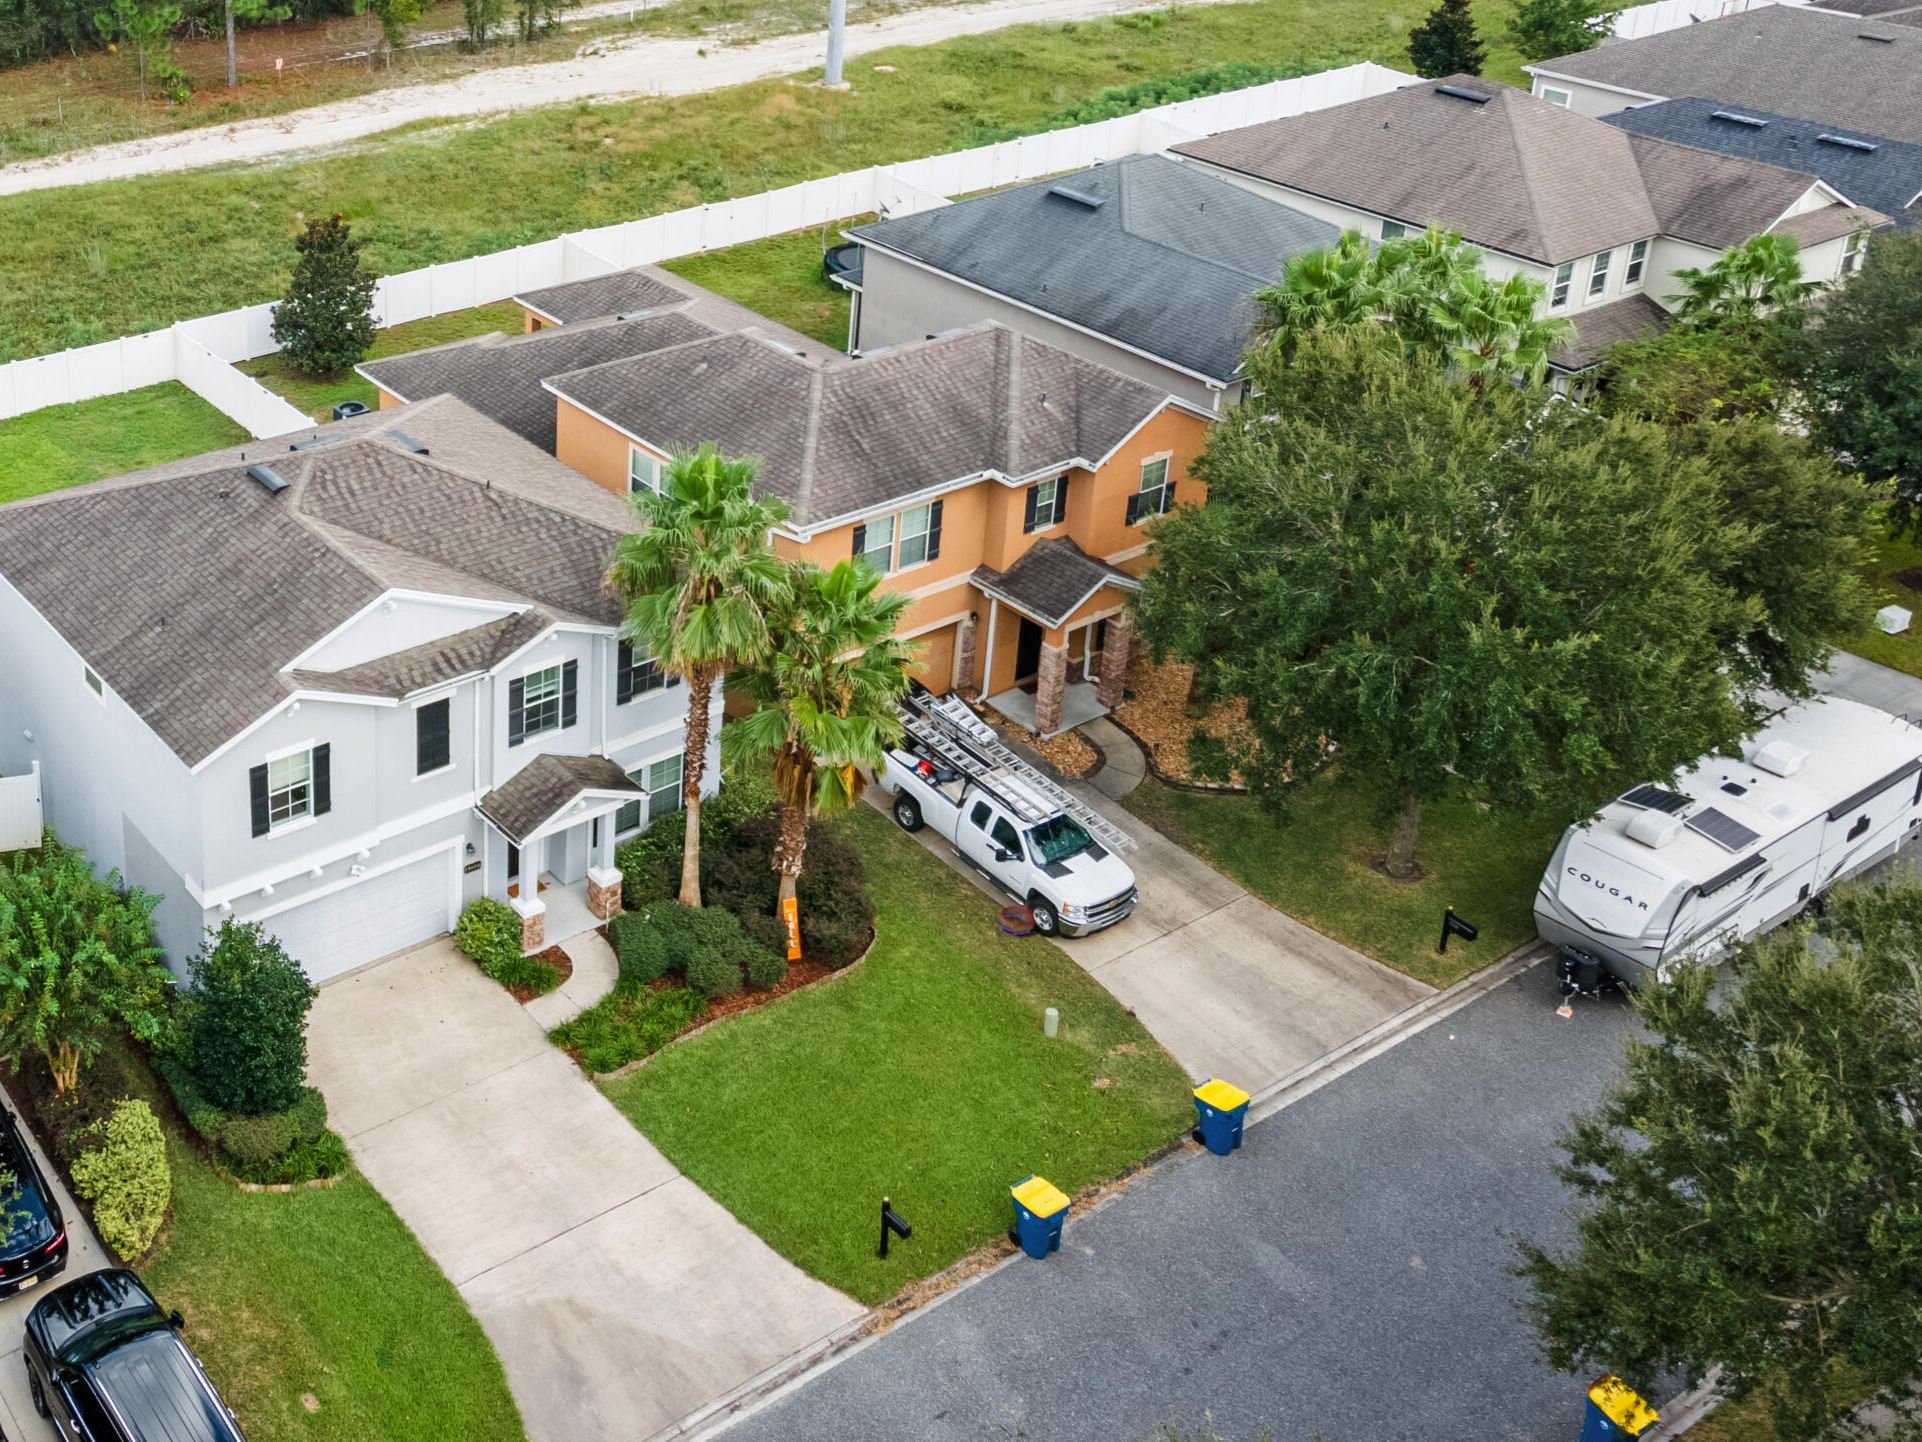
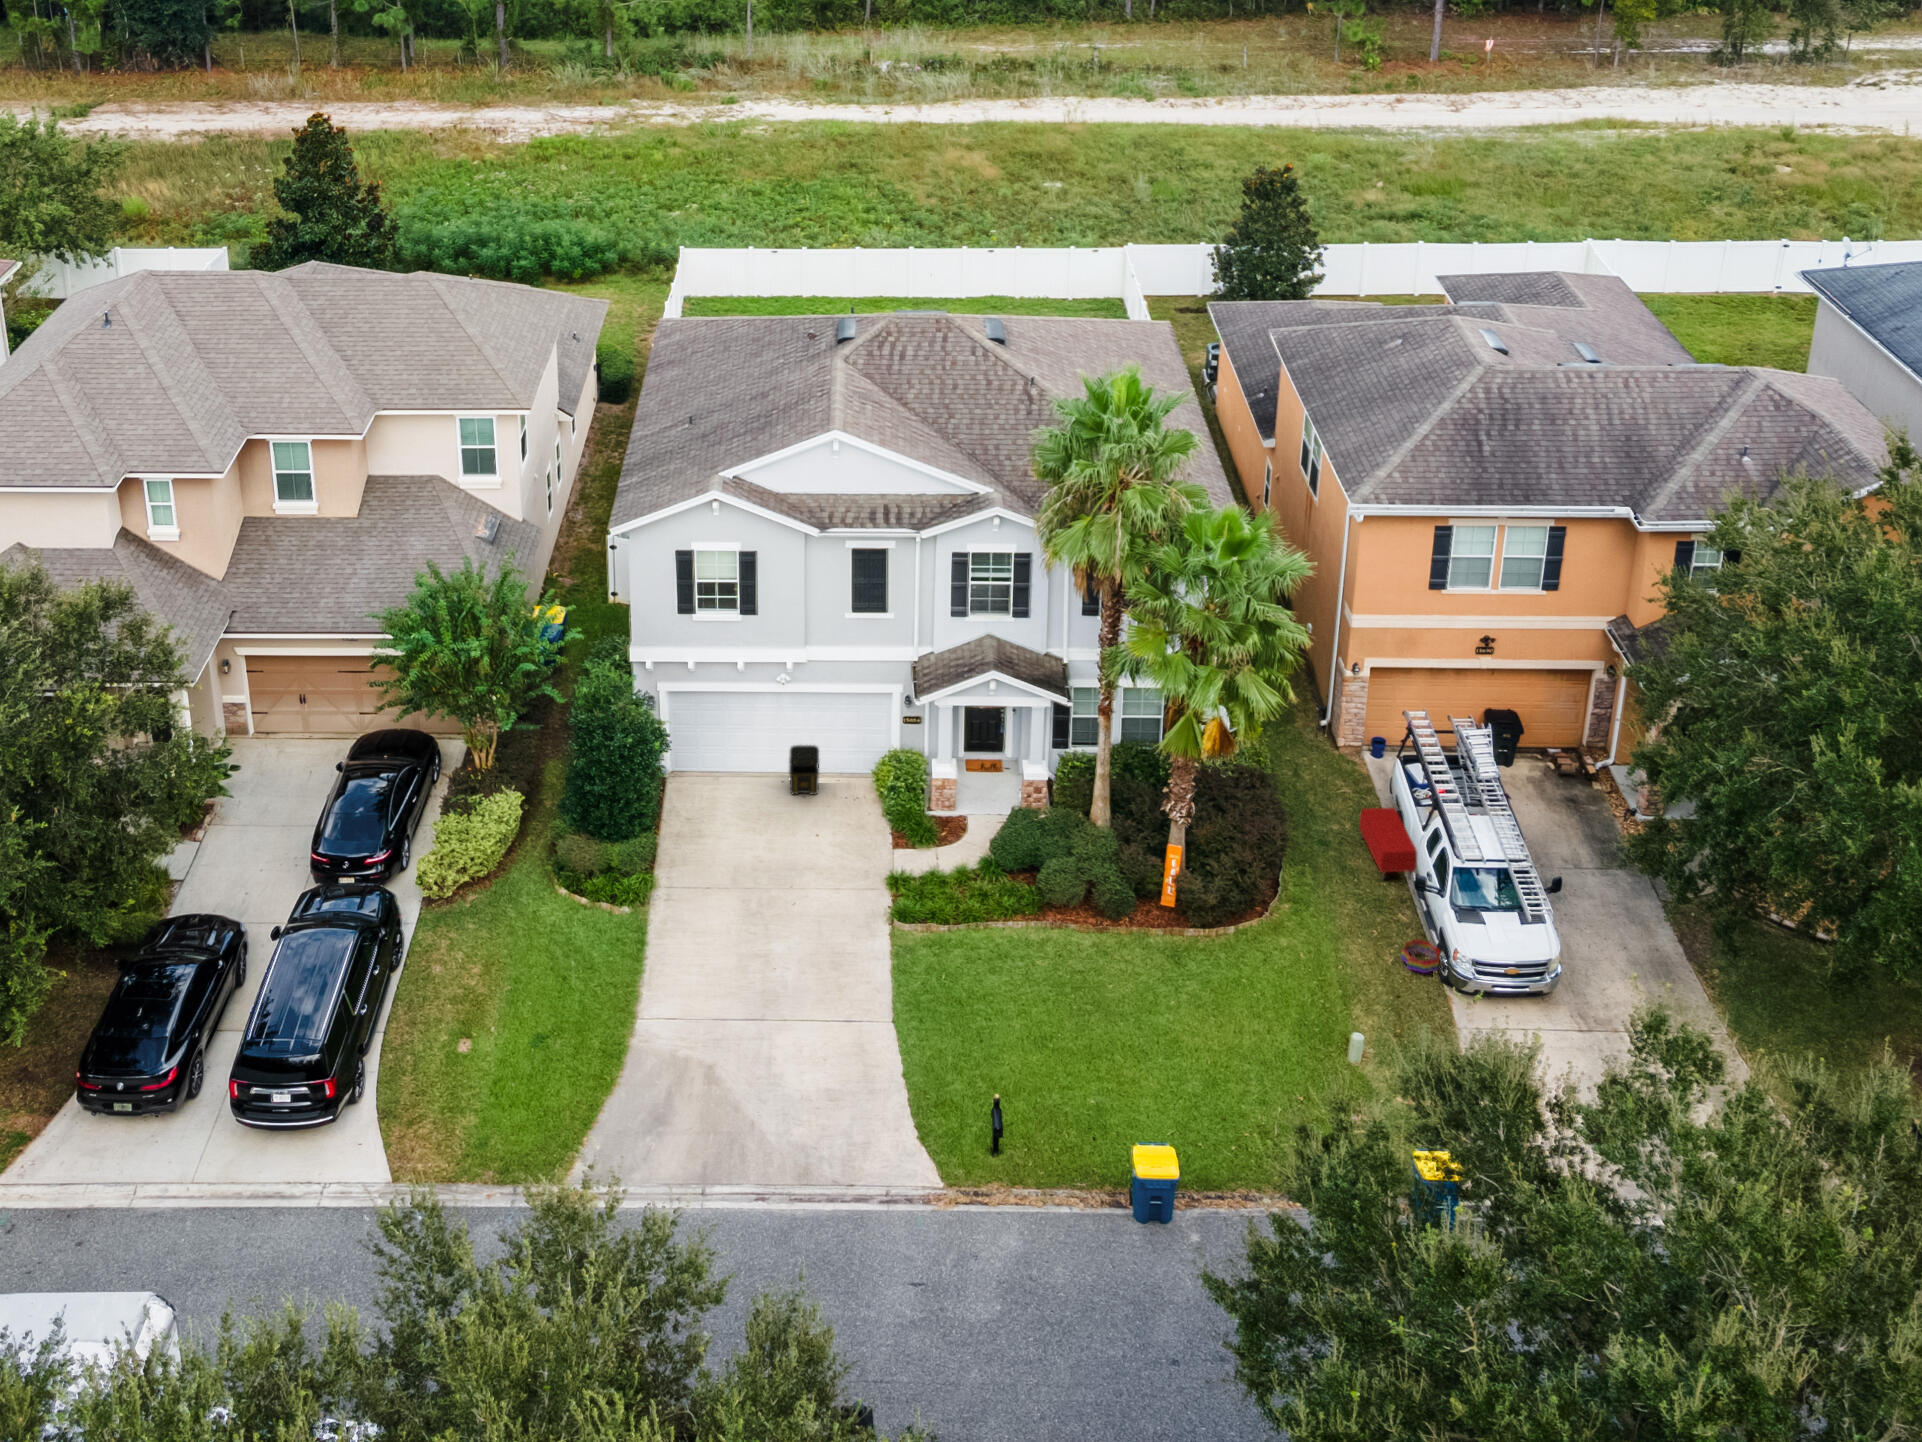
bench: none [874,798,949,867] -> present [1359,808,1417,880]
toolbox: none [361,929,403,989] -> present [789,745,819,794]

